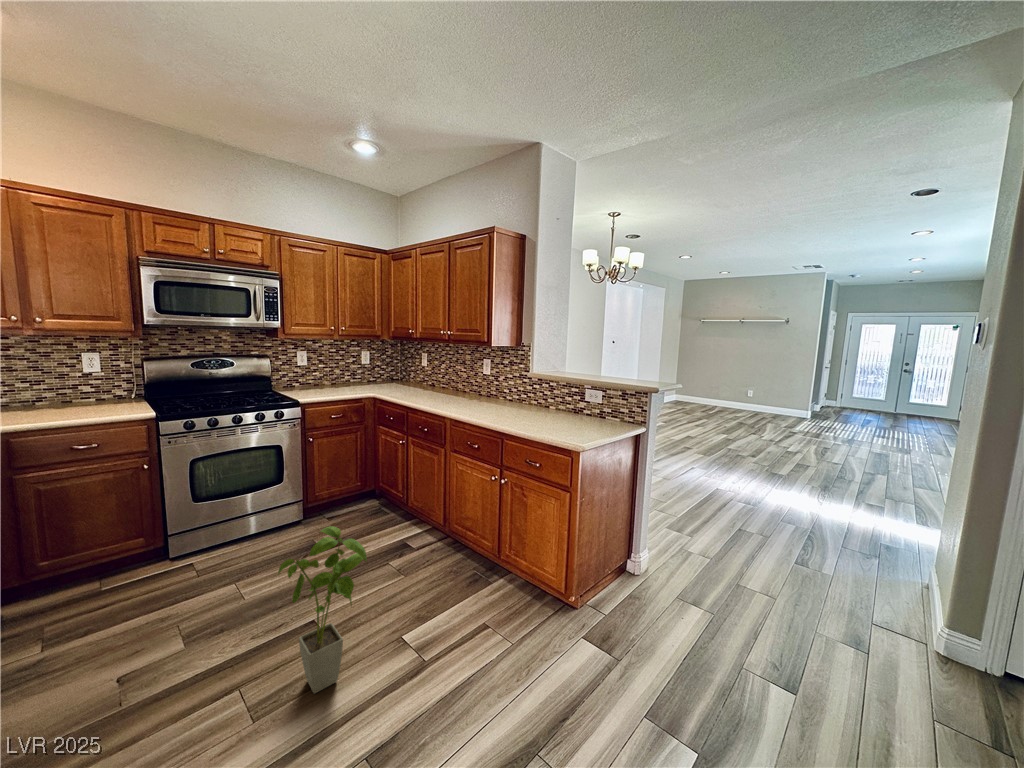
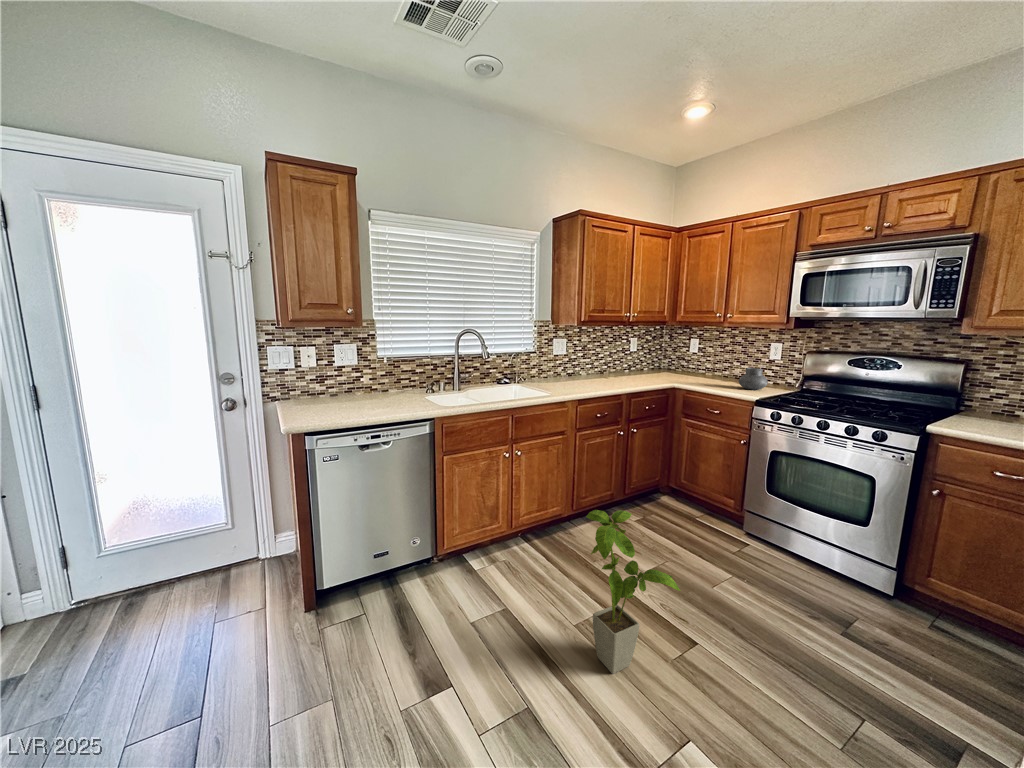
vase: none [75,383,118,409] -> present [739,368,768,390]

